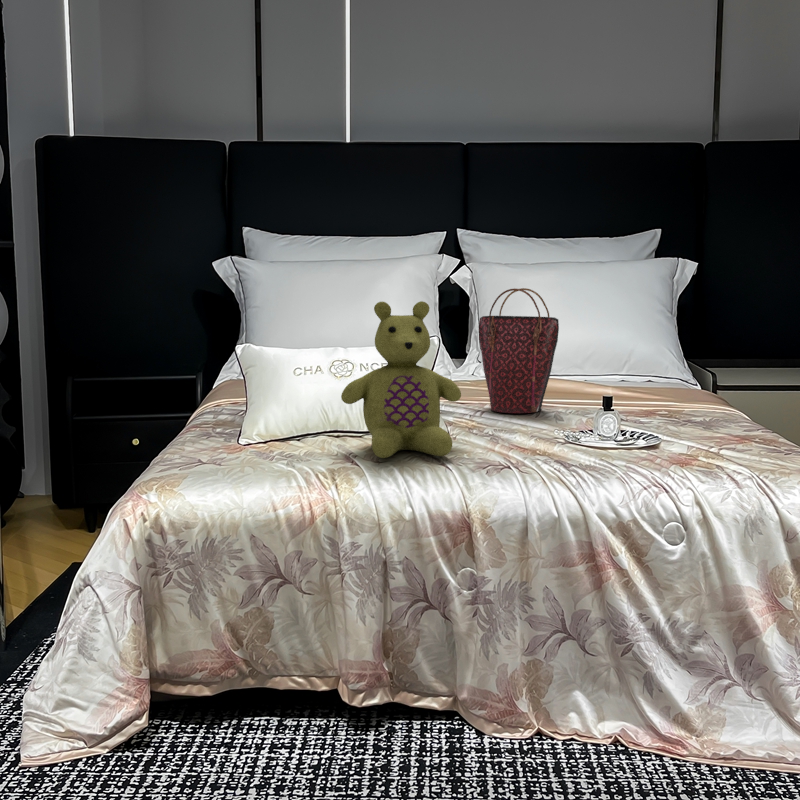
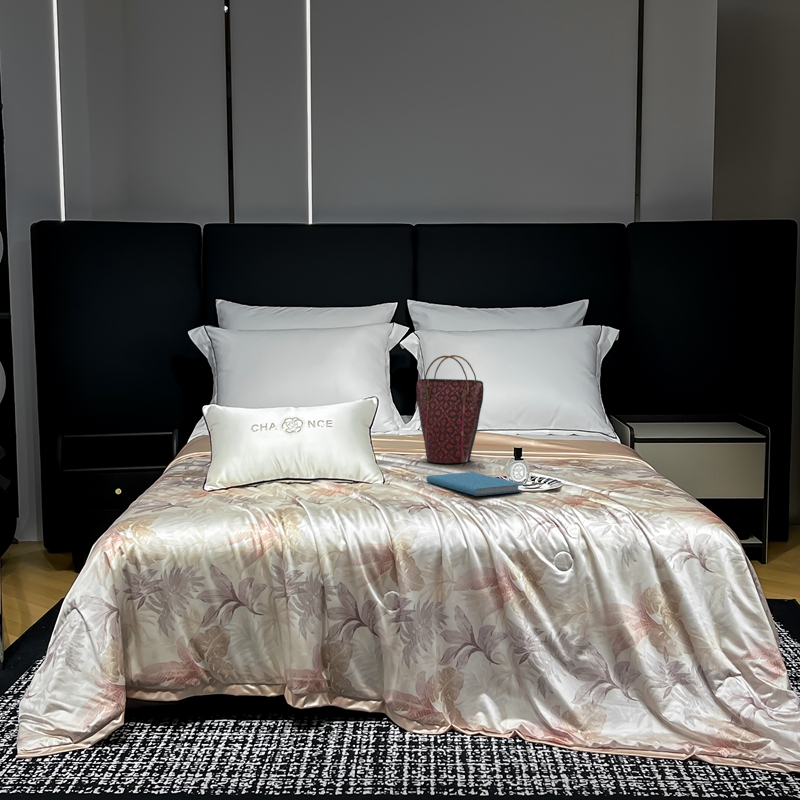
stuffed bear: present [341,301,461,458] -> none [291,369,393,500]
book: none [497,424,615,453] -> present [426,472,522,496]

